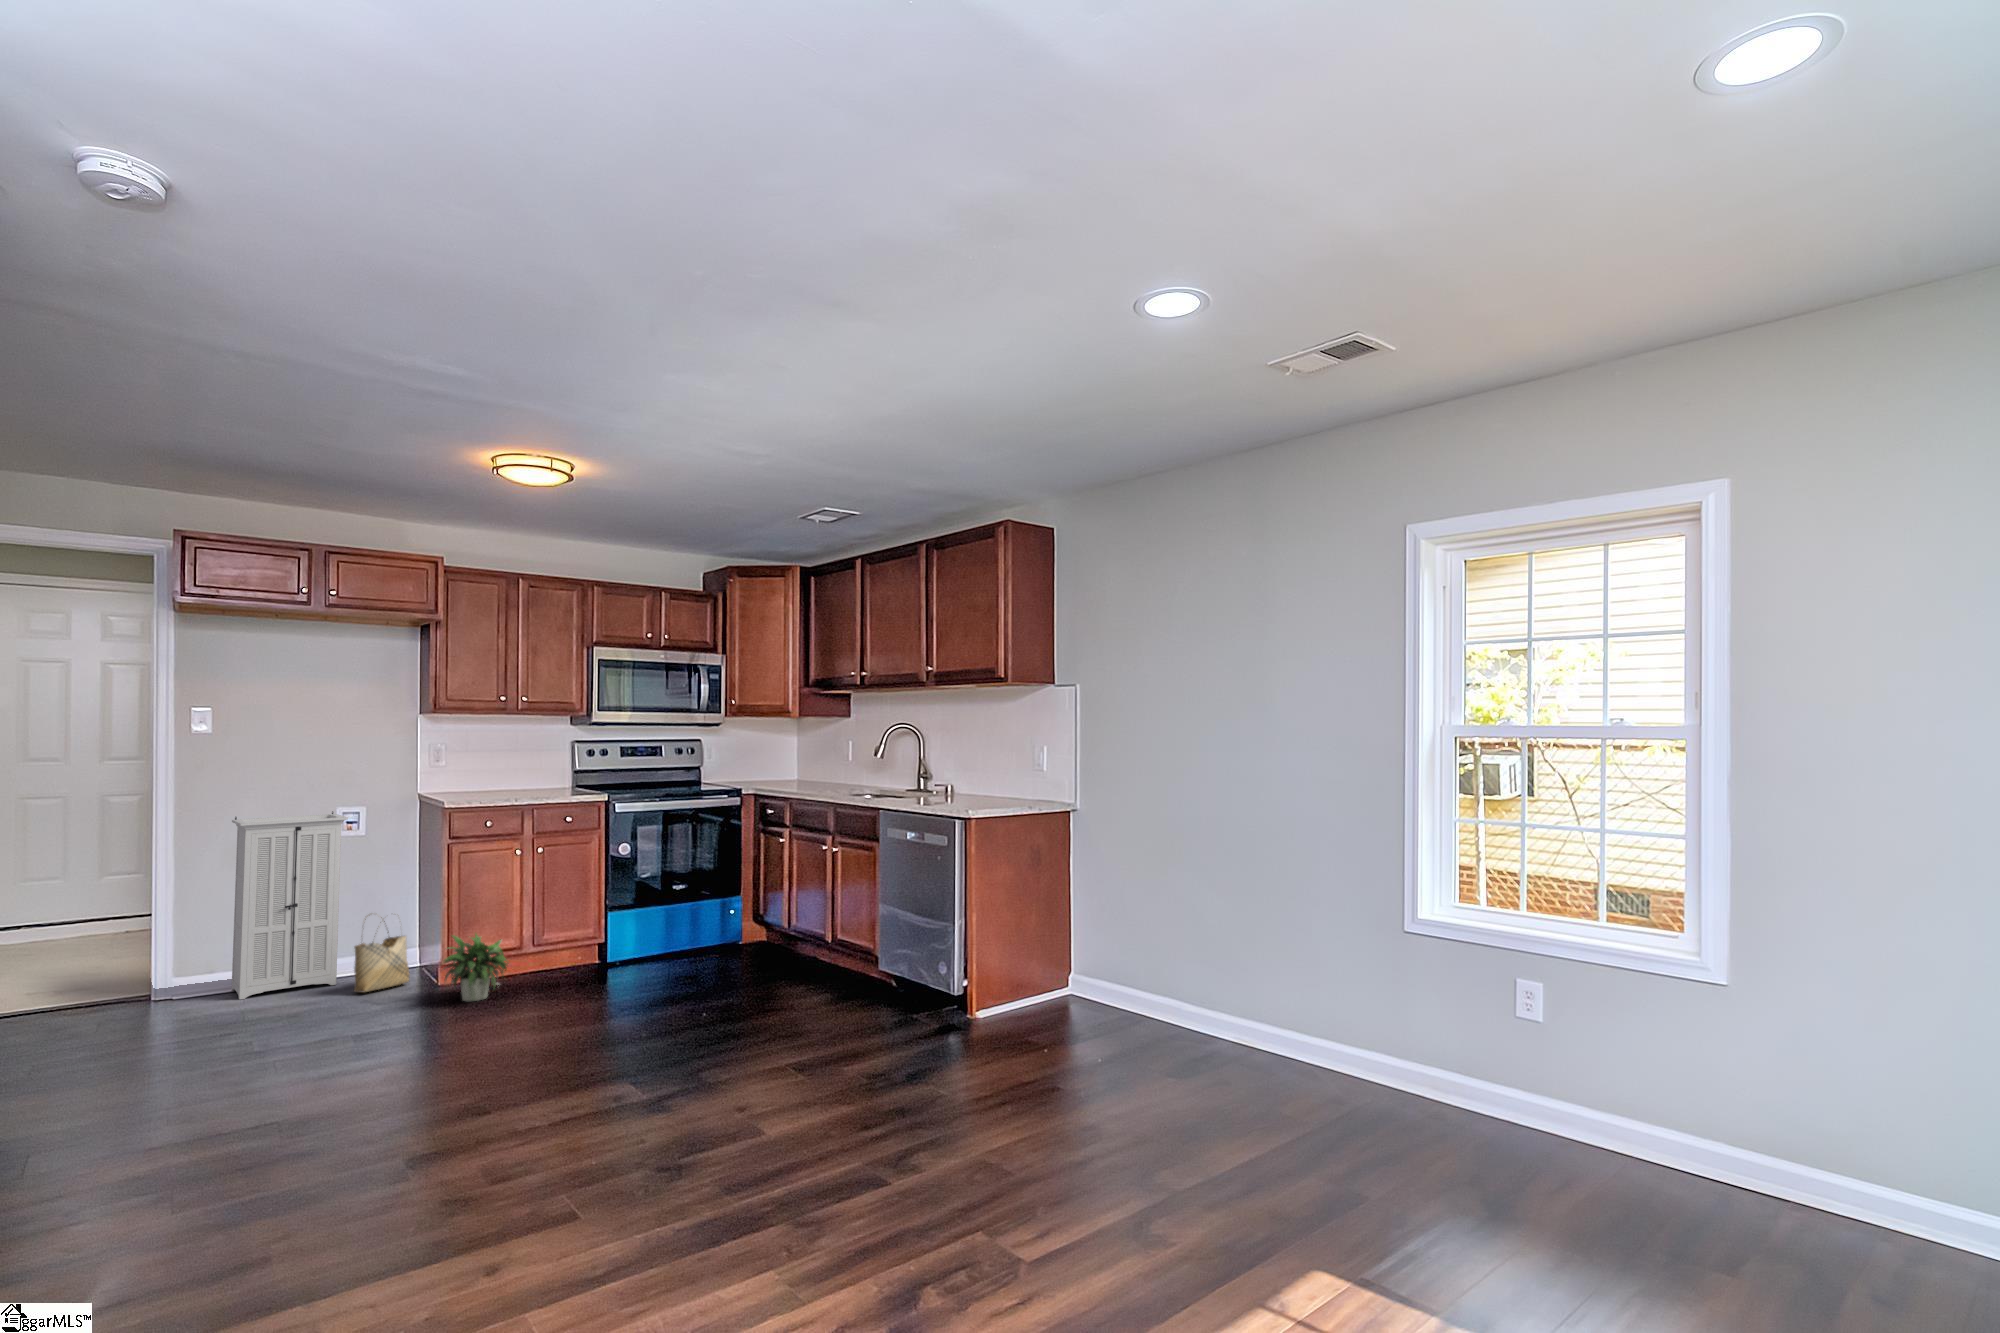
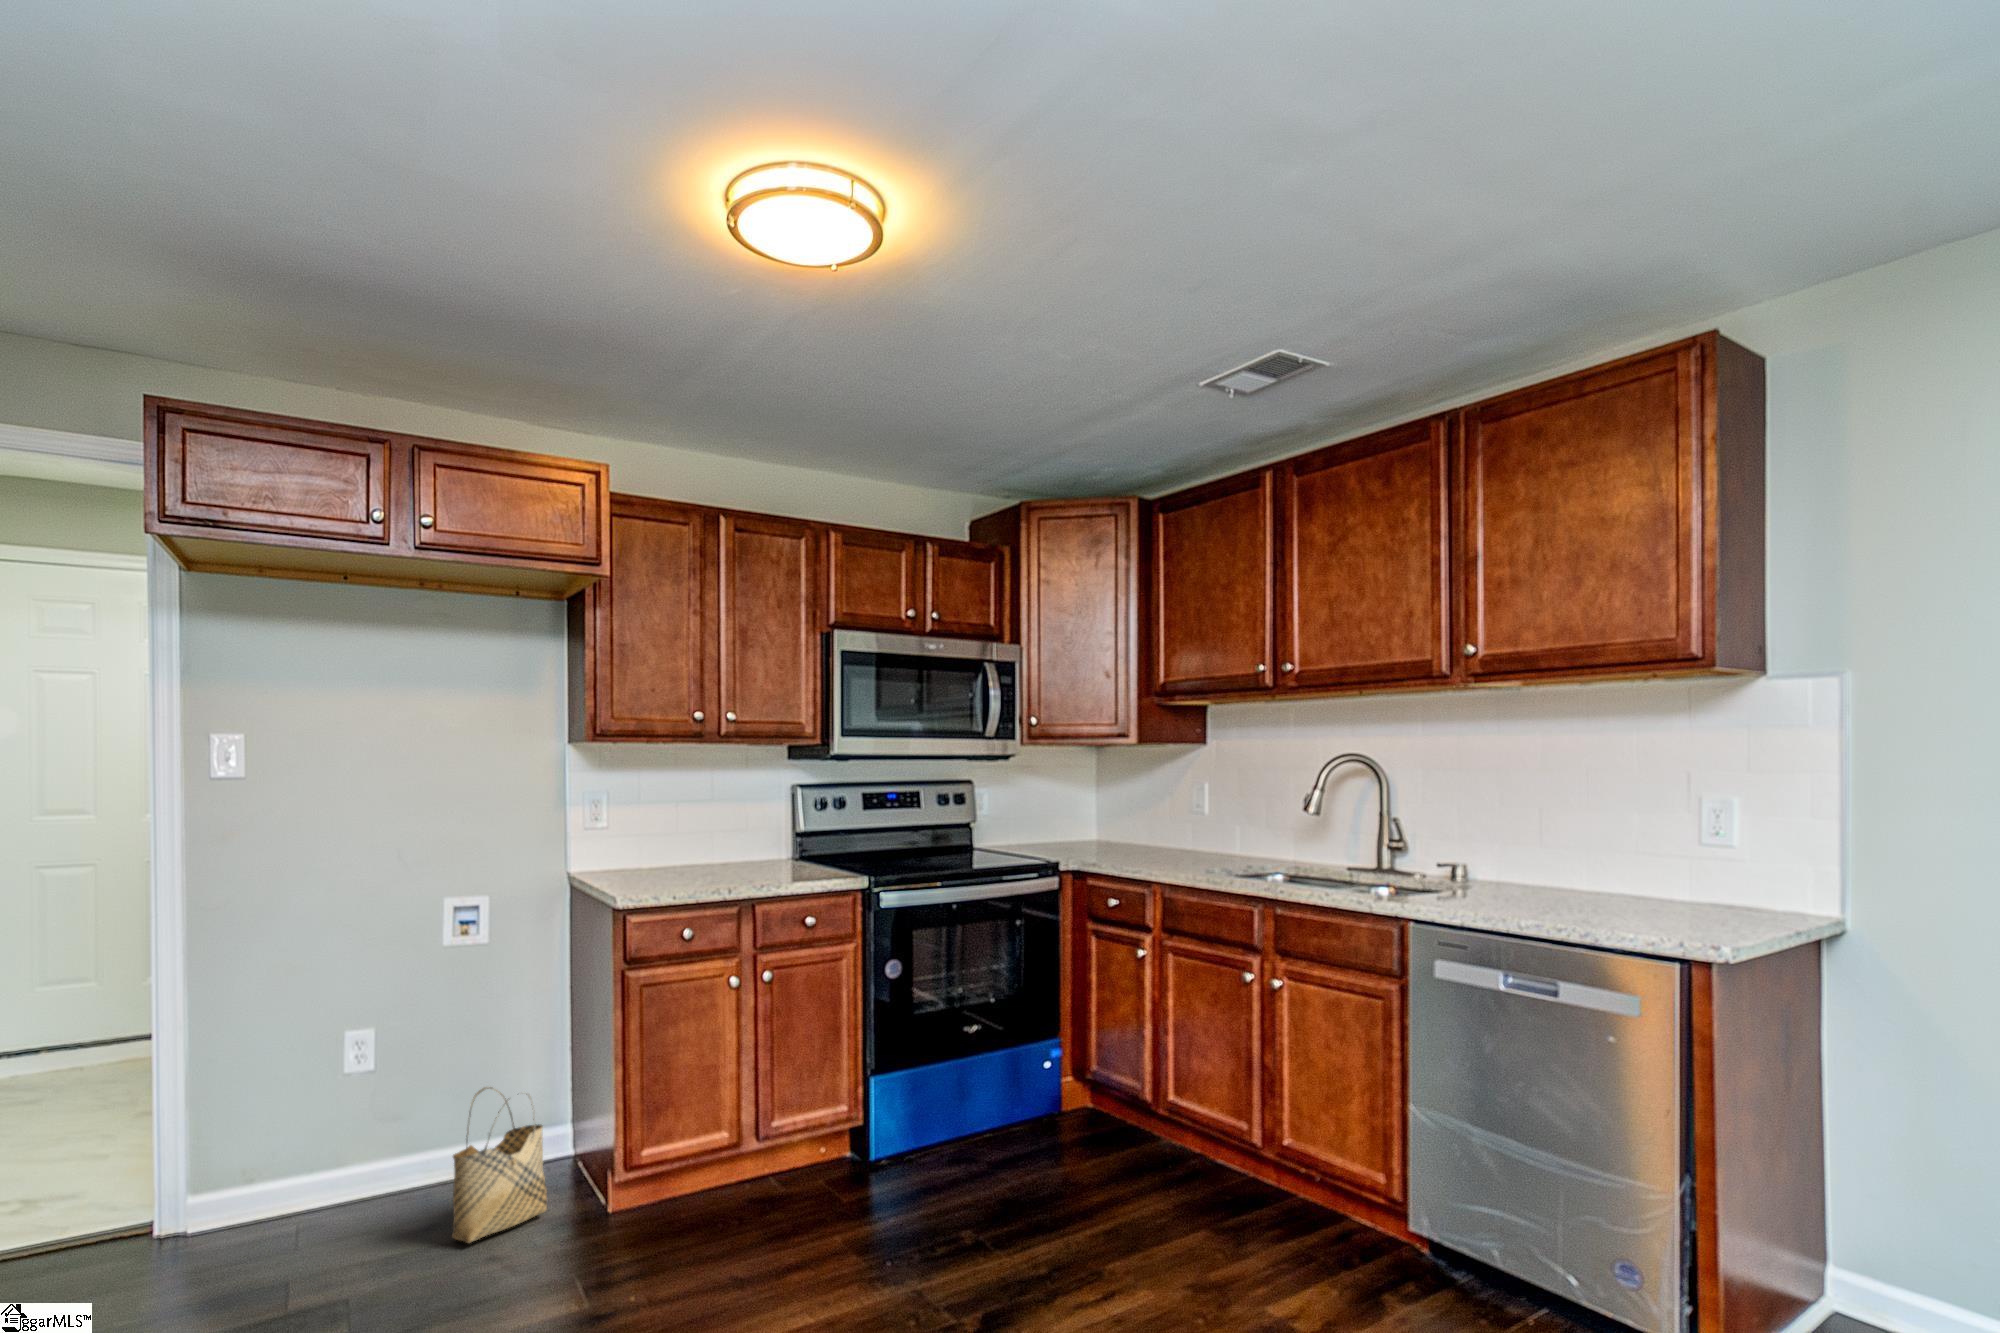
storage cabinet: present [232,811,348,999] -> none [251,900,449,1253]
potted plant: present [443,934,508,1001] -> none [601,1135,723,1281]

